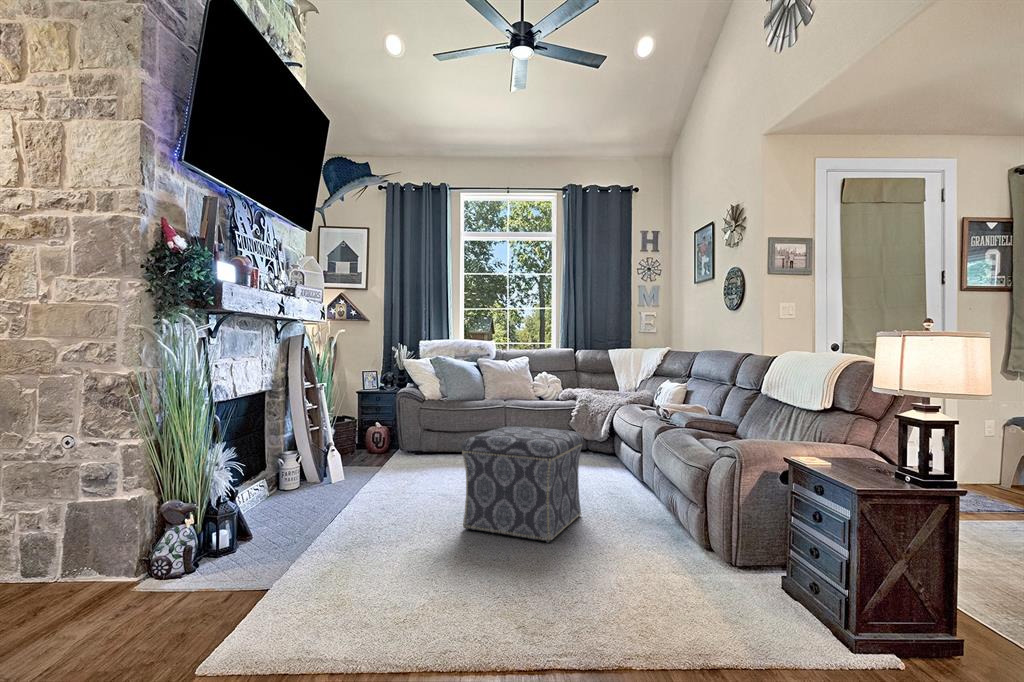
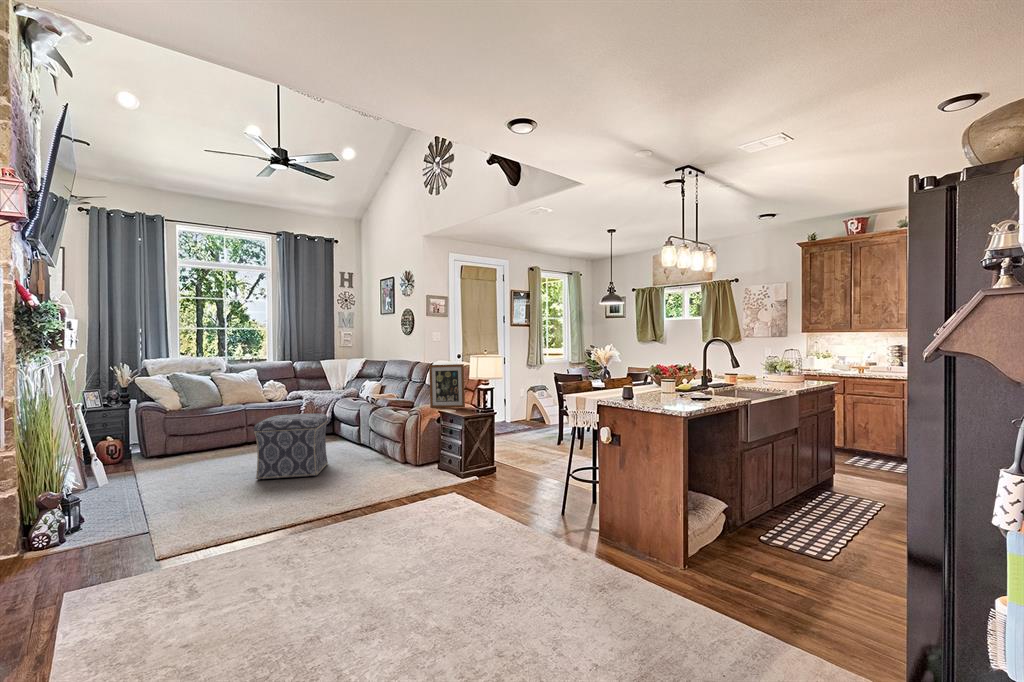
picture frame: none [770,358,853,456] -> present [429,364,465,408]

